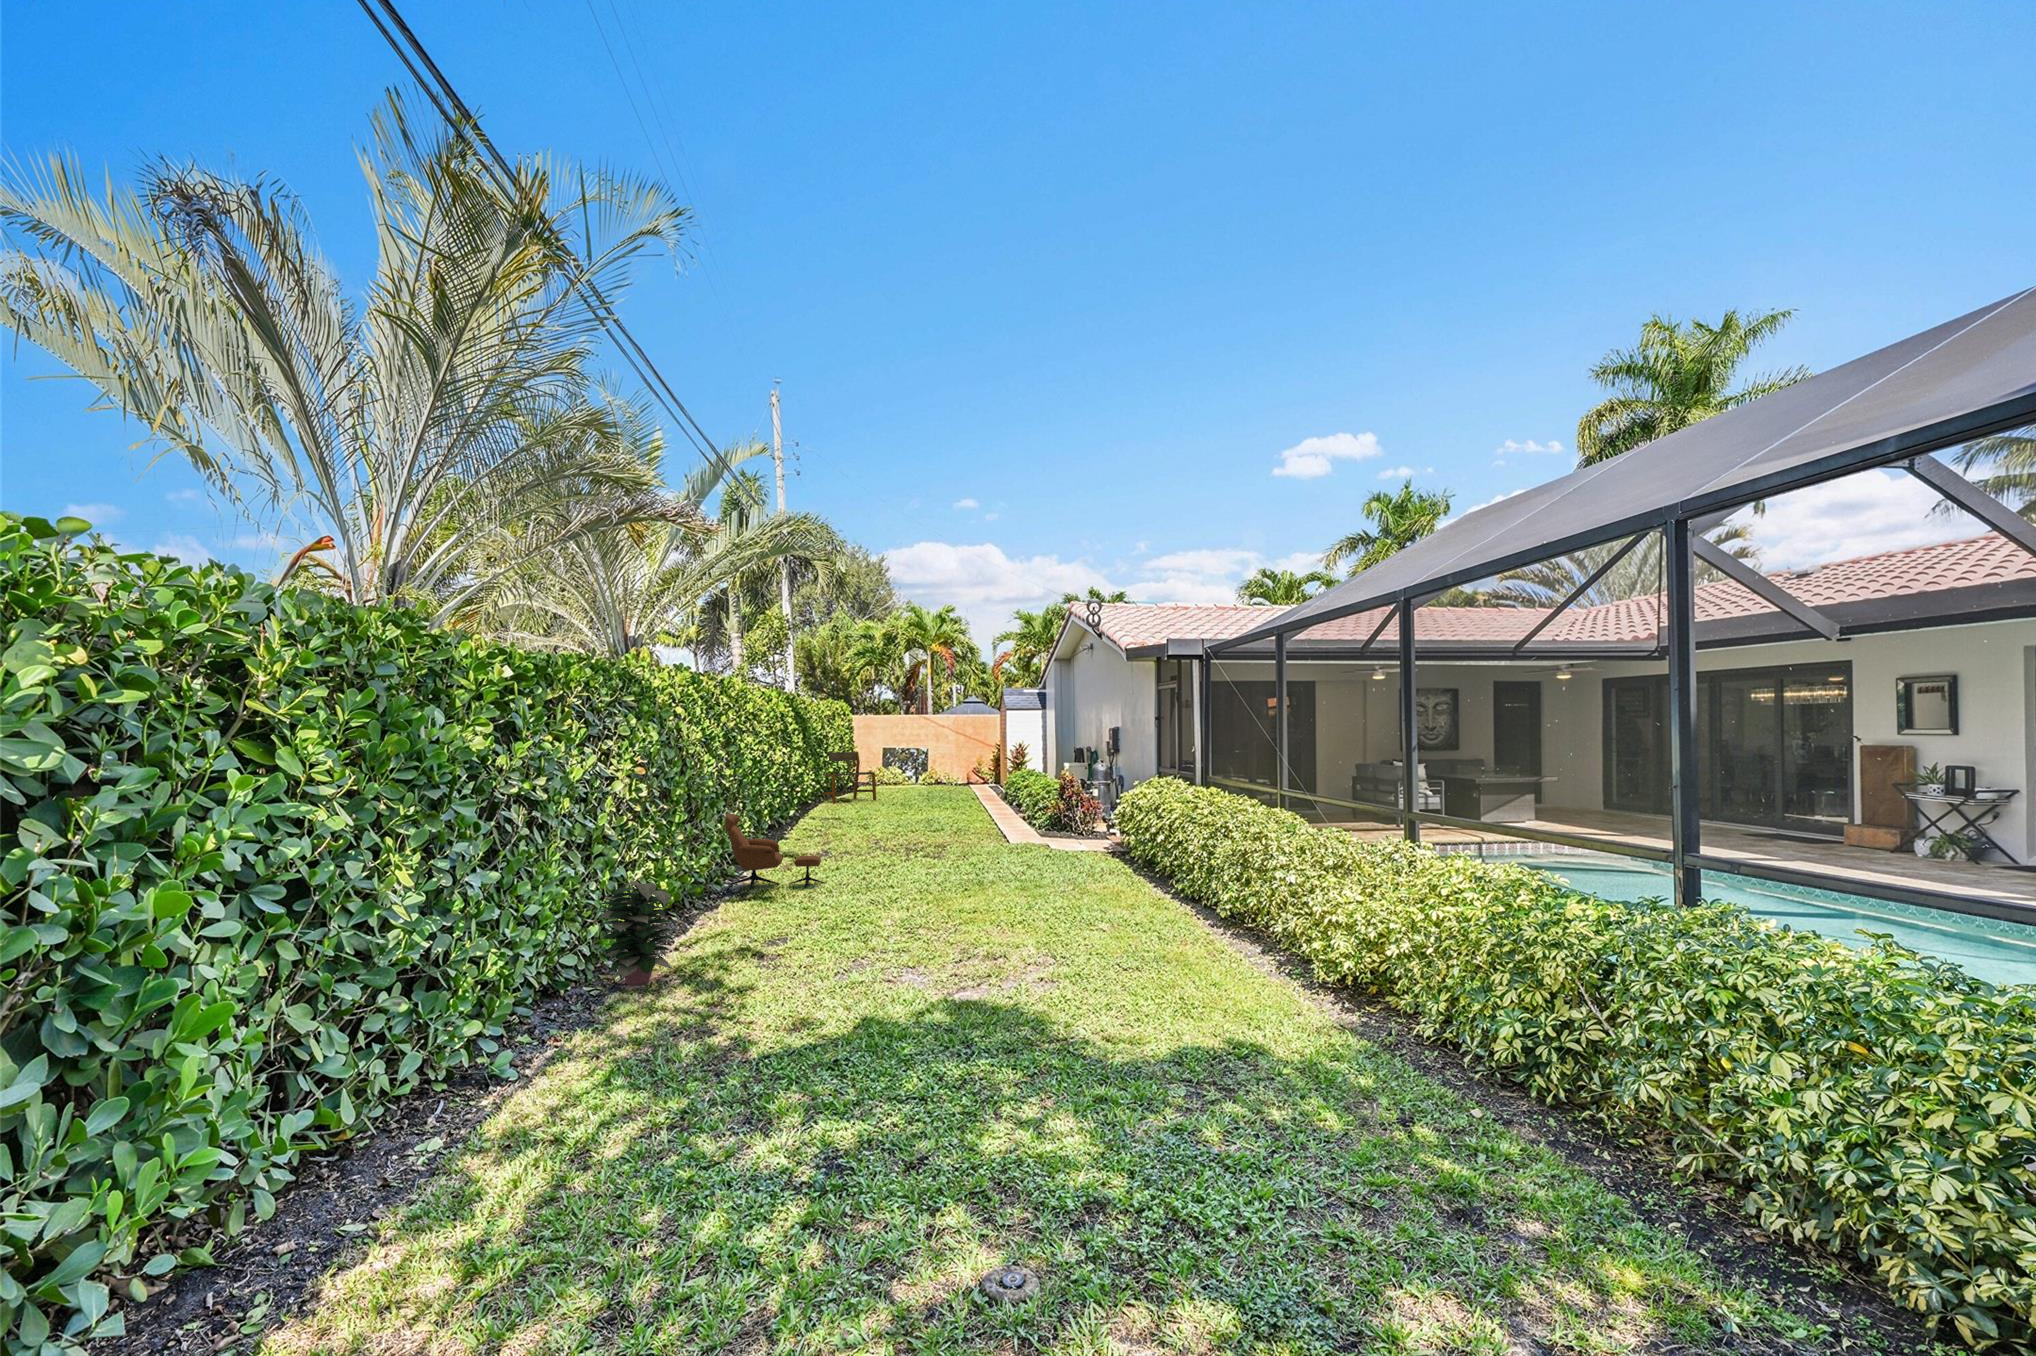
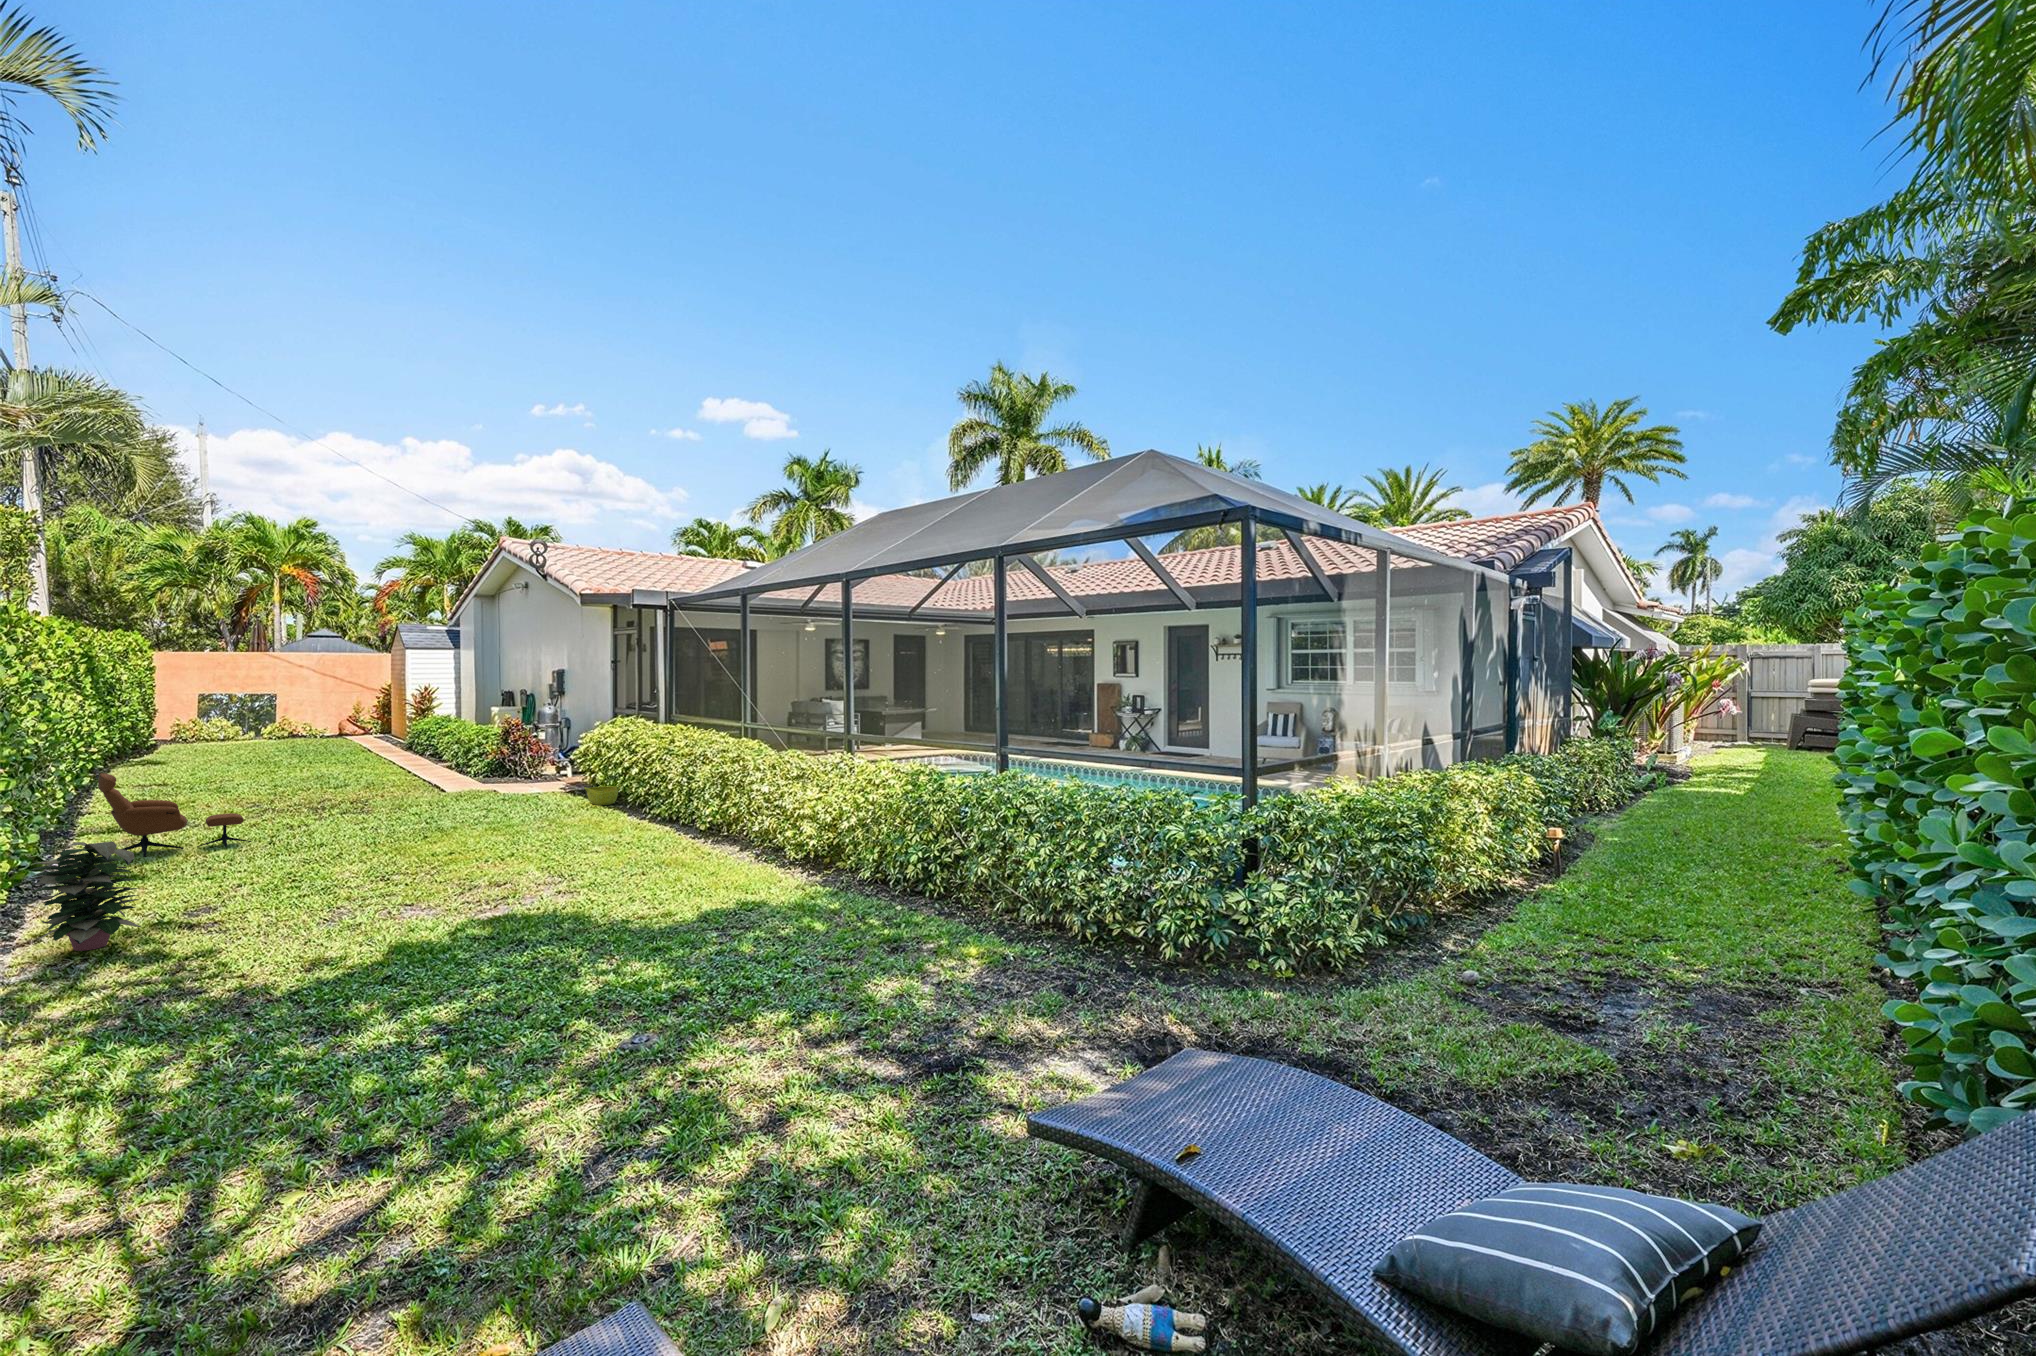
bench: present [822,751,876,804] -> none [134,699,231,763]
basket: none [1111,853,1149,875] -> present [584,784,621,805]

